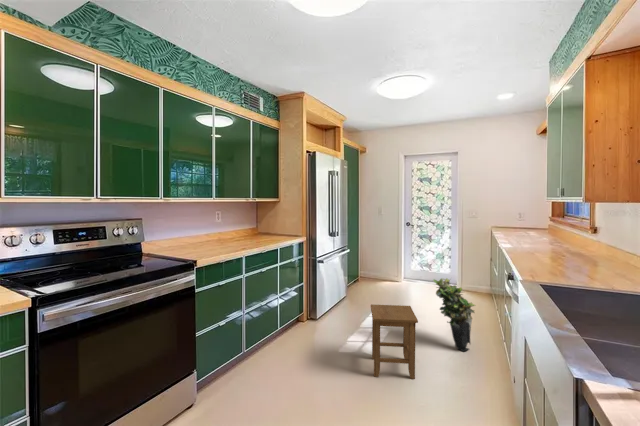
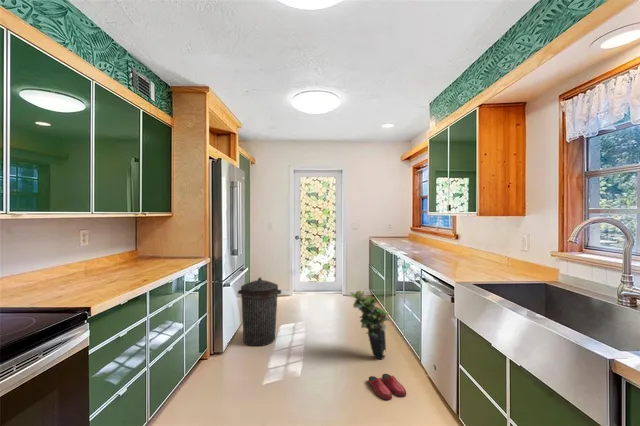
trash can: none [334,258,373,319] -> present [238,278,281,346]
stool: present [371,304,418,379] -> none [302,323,360,409]
slippers: none [436,363,472,388] -> present [369,374,406,400]

